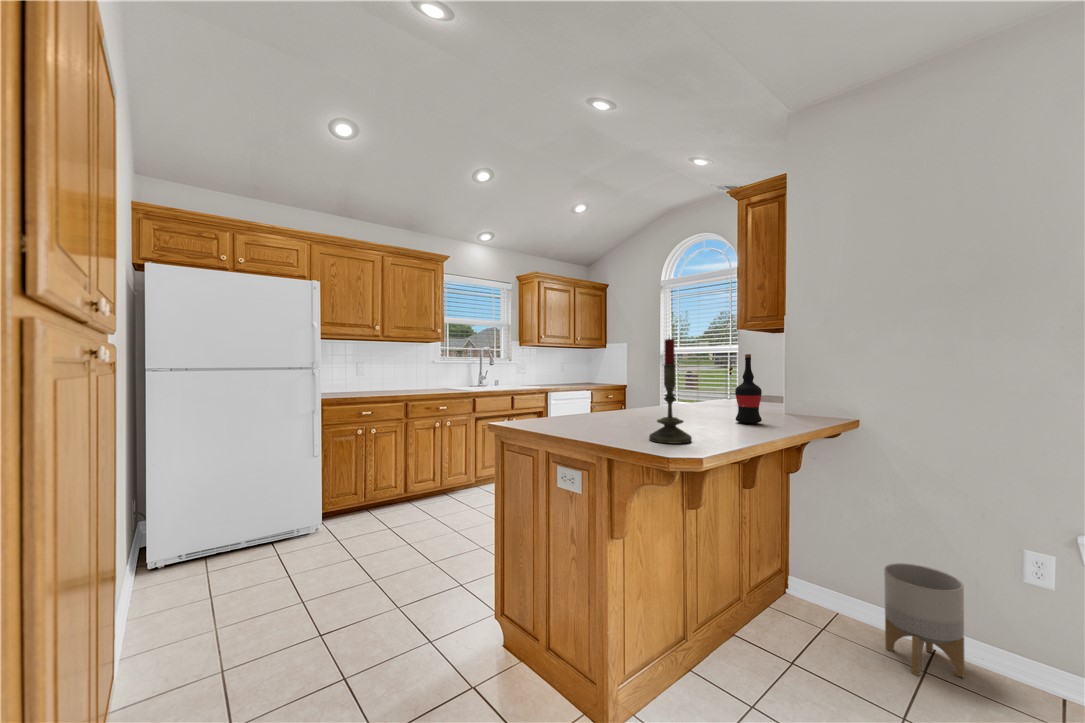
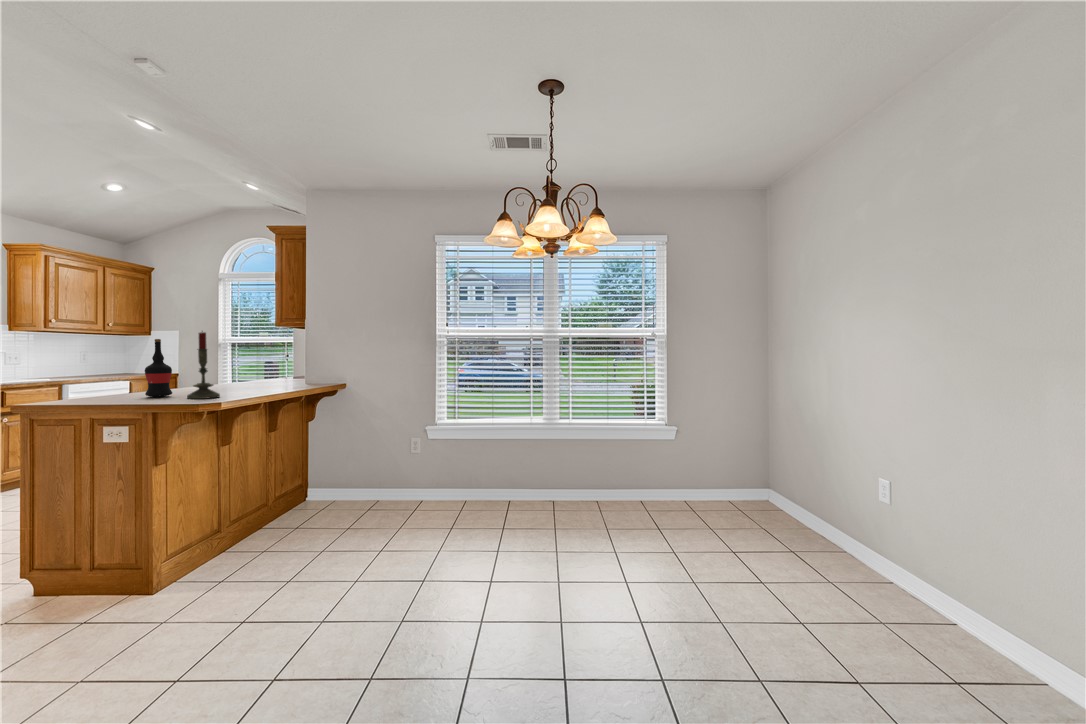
wine bottle: present [735,354,762,423] -> present [145,339,172,397]
planter: present [884,563,965,678] -> none [355,459,391,514]

